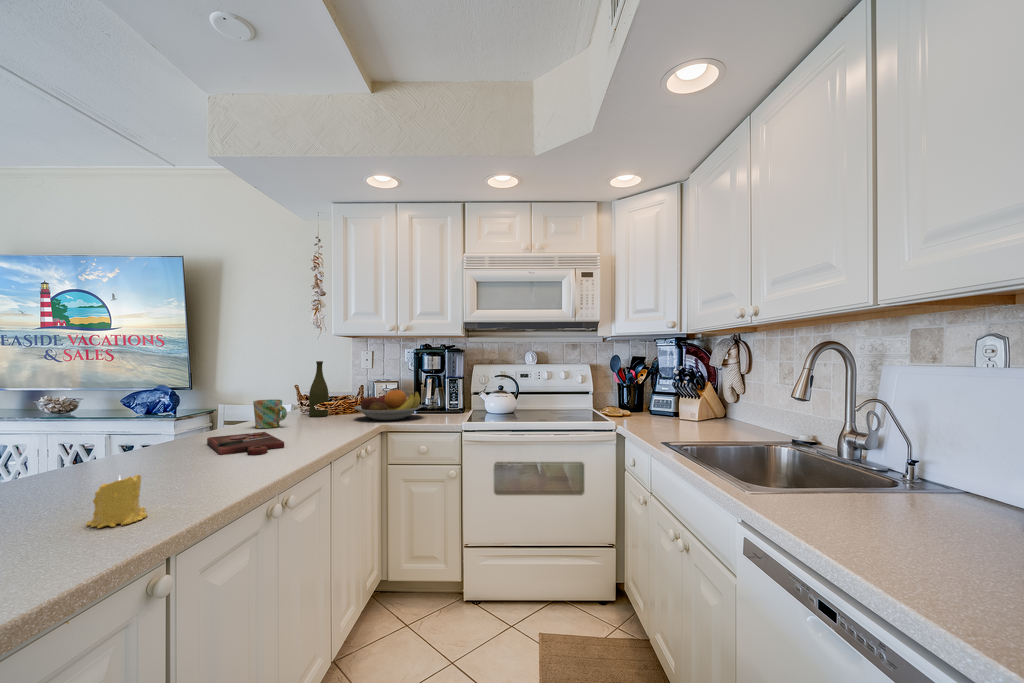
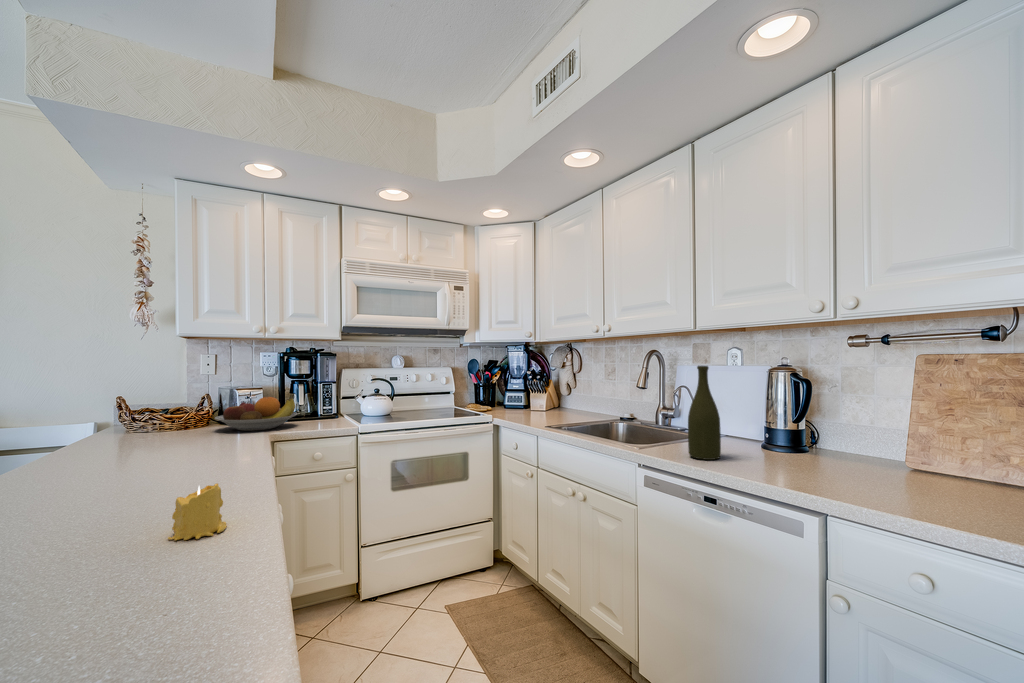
bottle: present [309,361,329,417] -> present [688,366,721,460]
mug: present [253,400,287,428] -> none [93,414,144,450]
cutting board: present [207,432,284,455] -> none [78,451,205,477]

